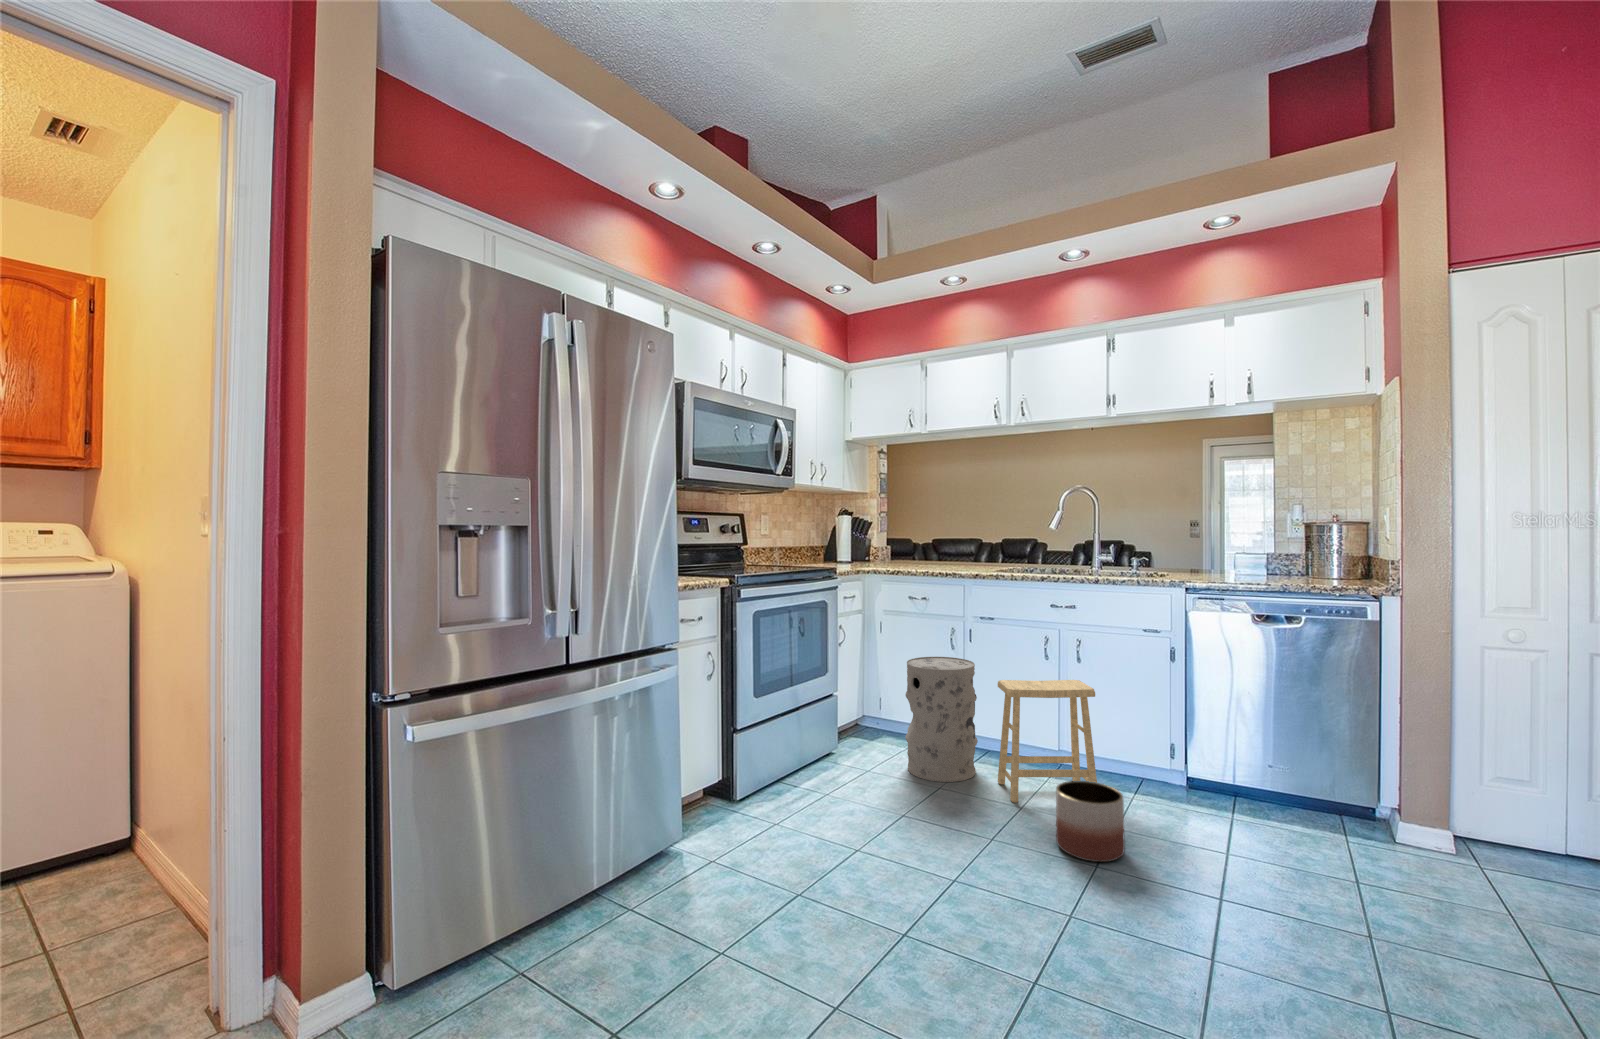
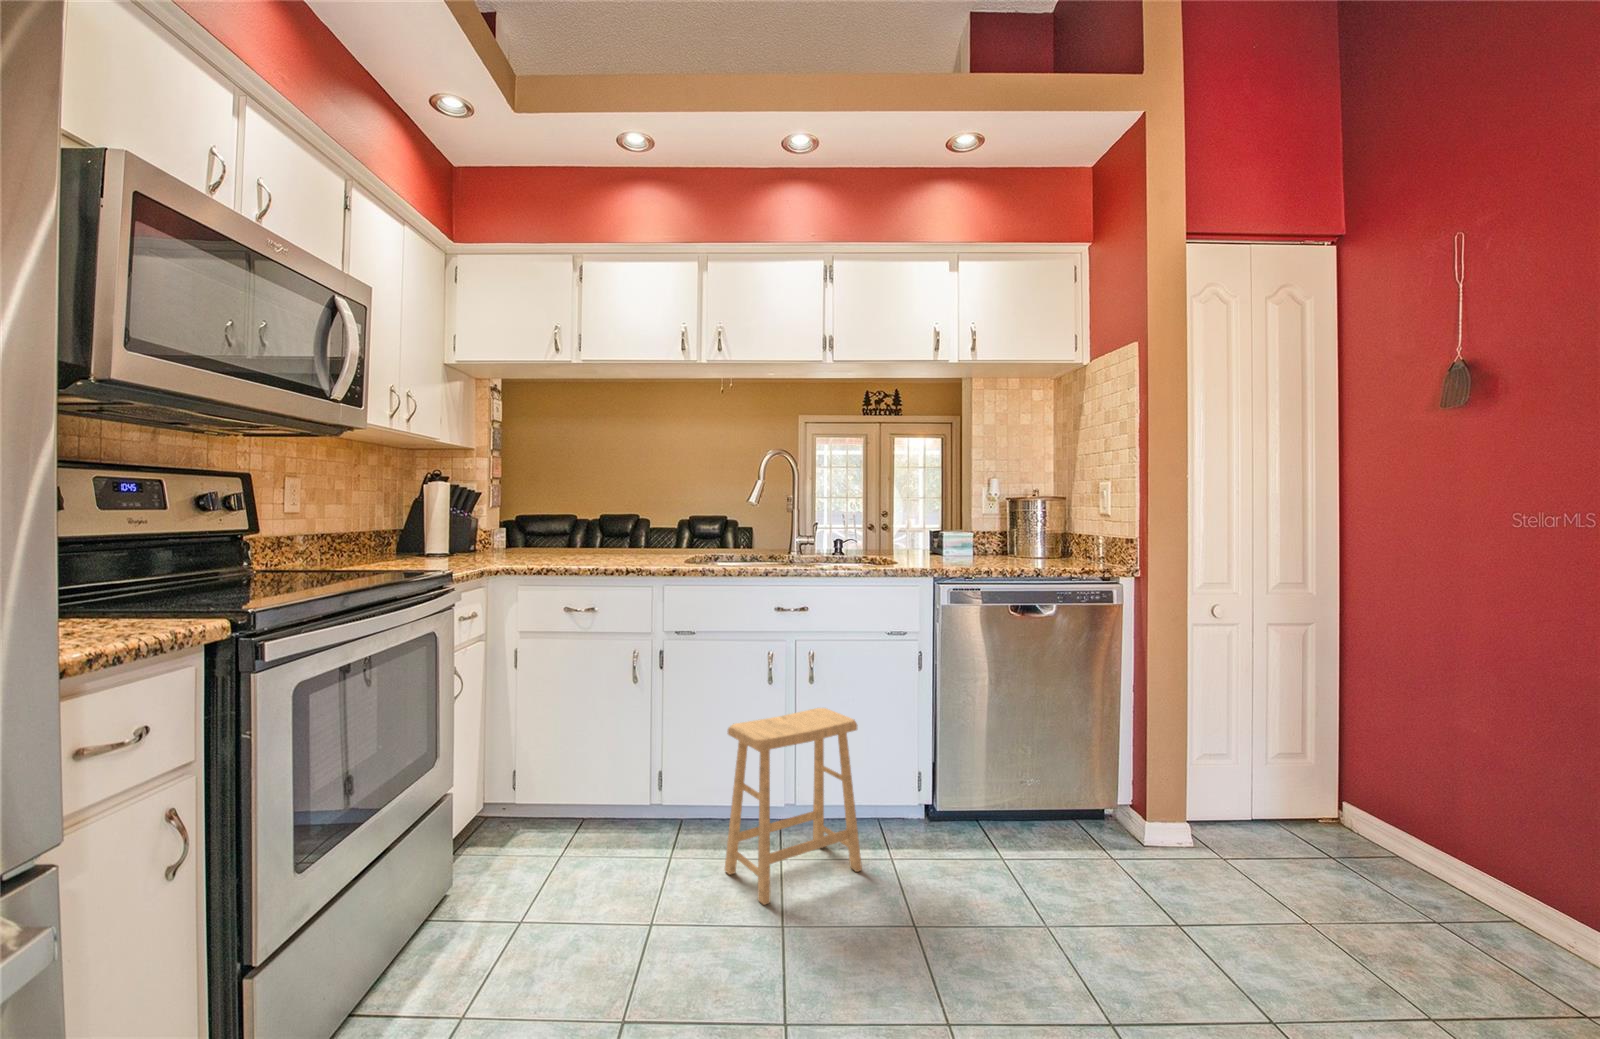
trash can: present [905,657,978,782] -> none [581,695,691,897]
planter: present [1056,781,1125,862] -> none [861,862,952,990]

